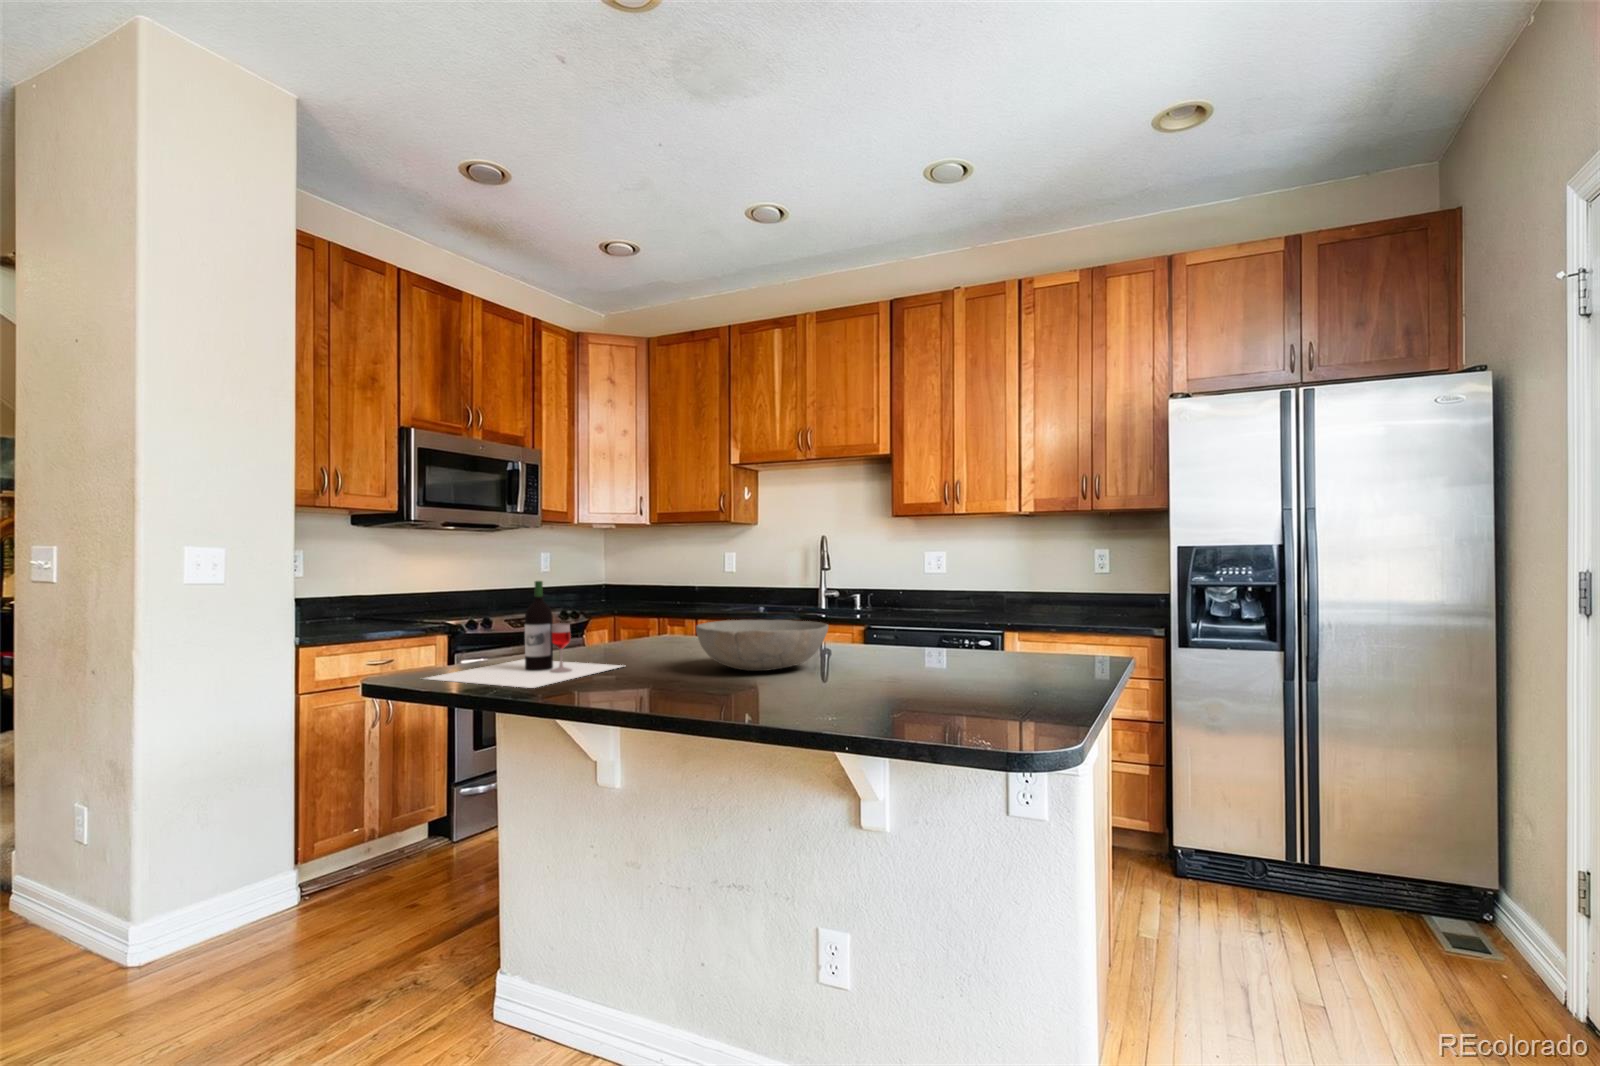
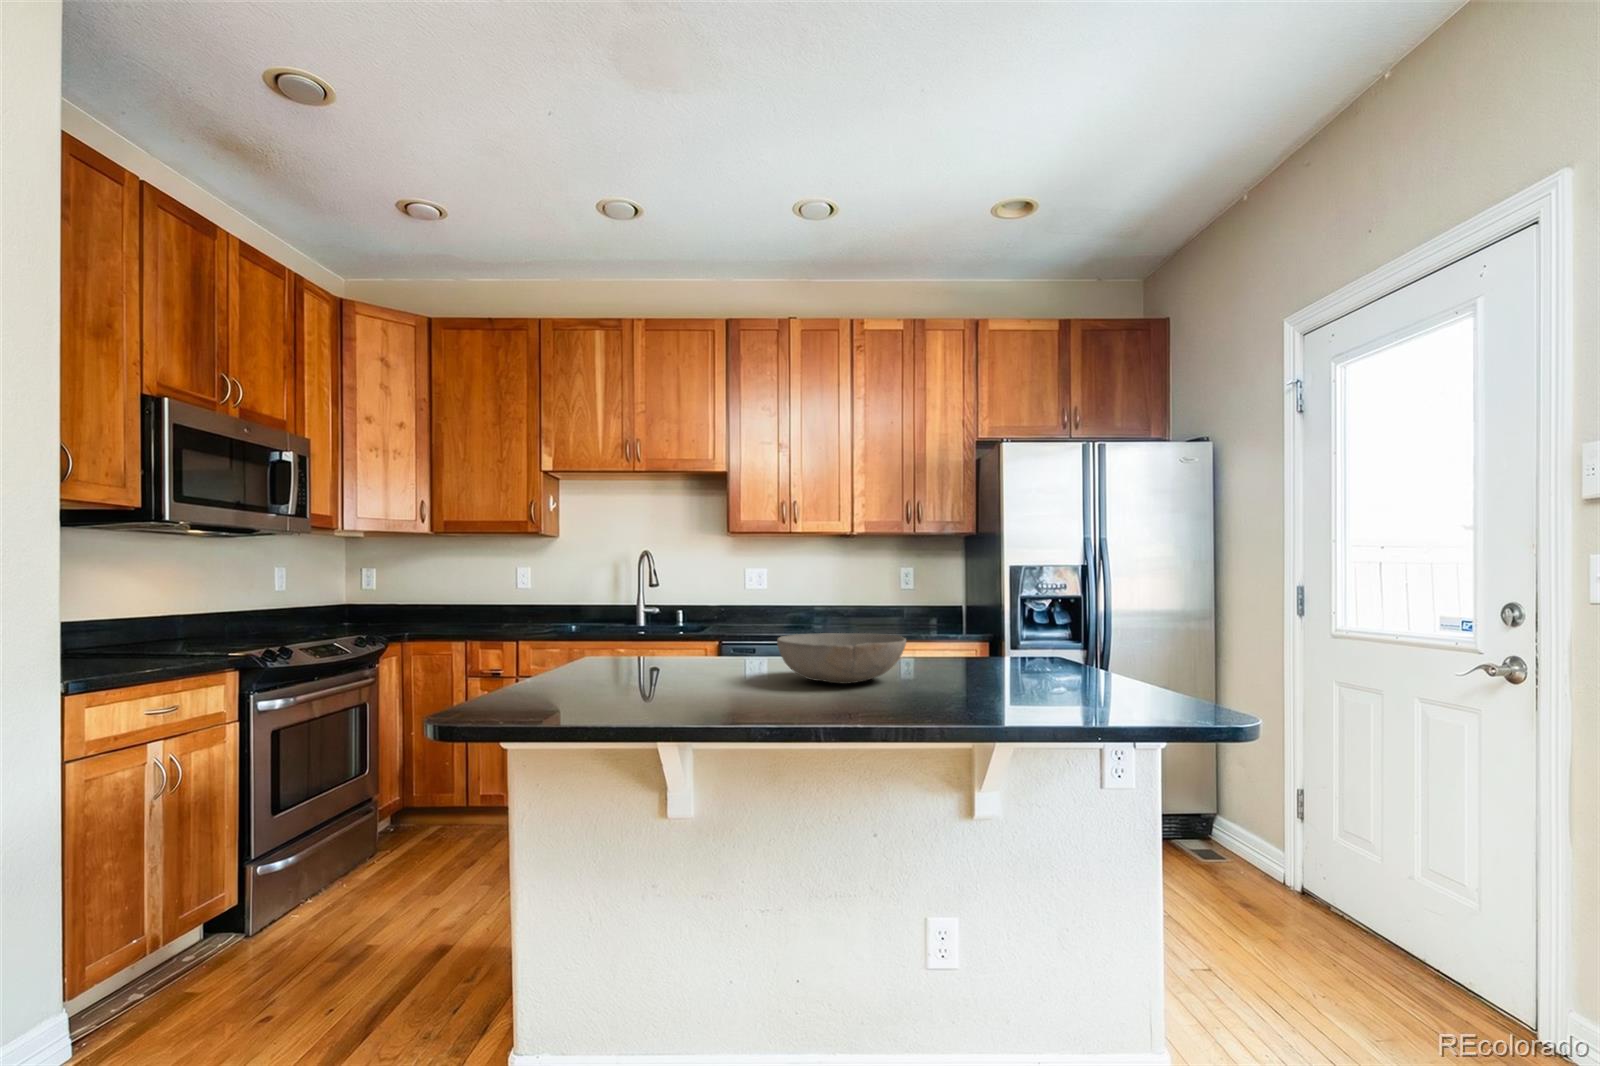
wine bottle: present [426,581,623,688] -> none [524,600,709,720]

